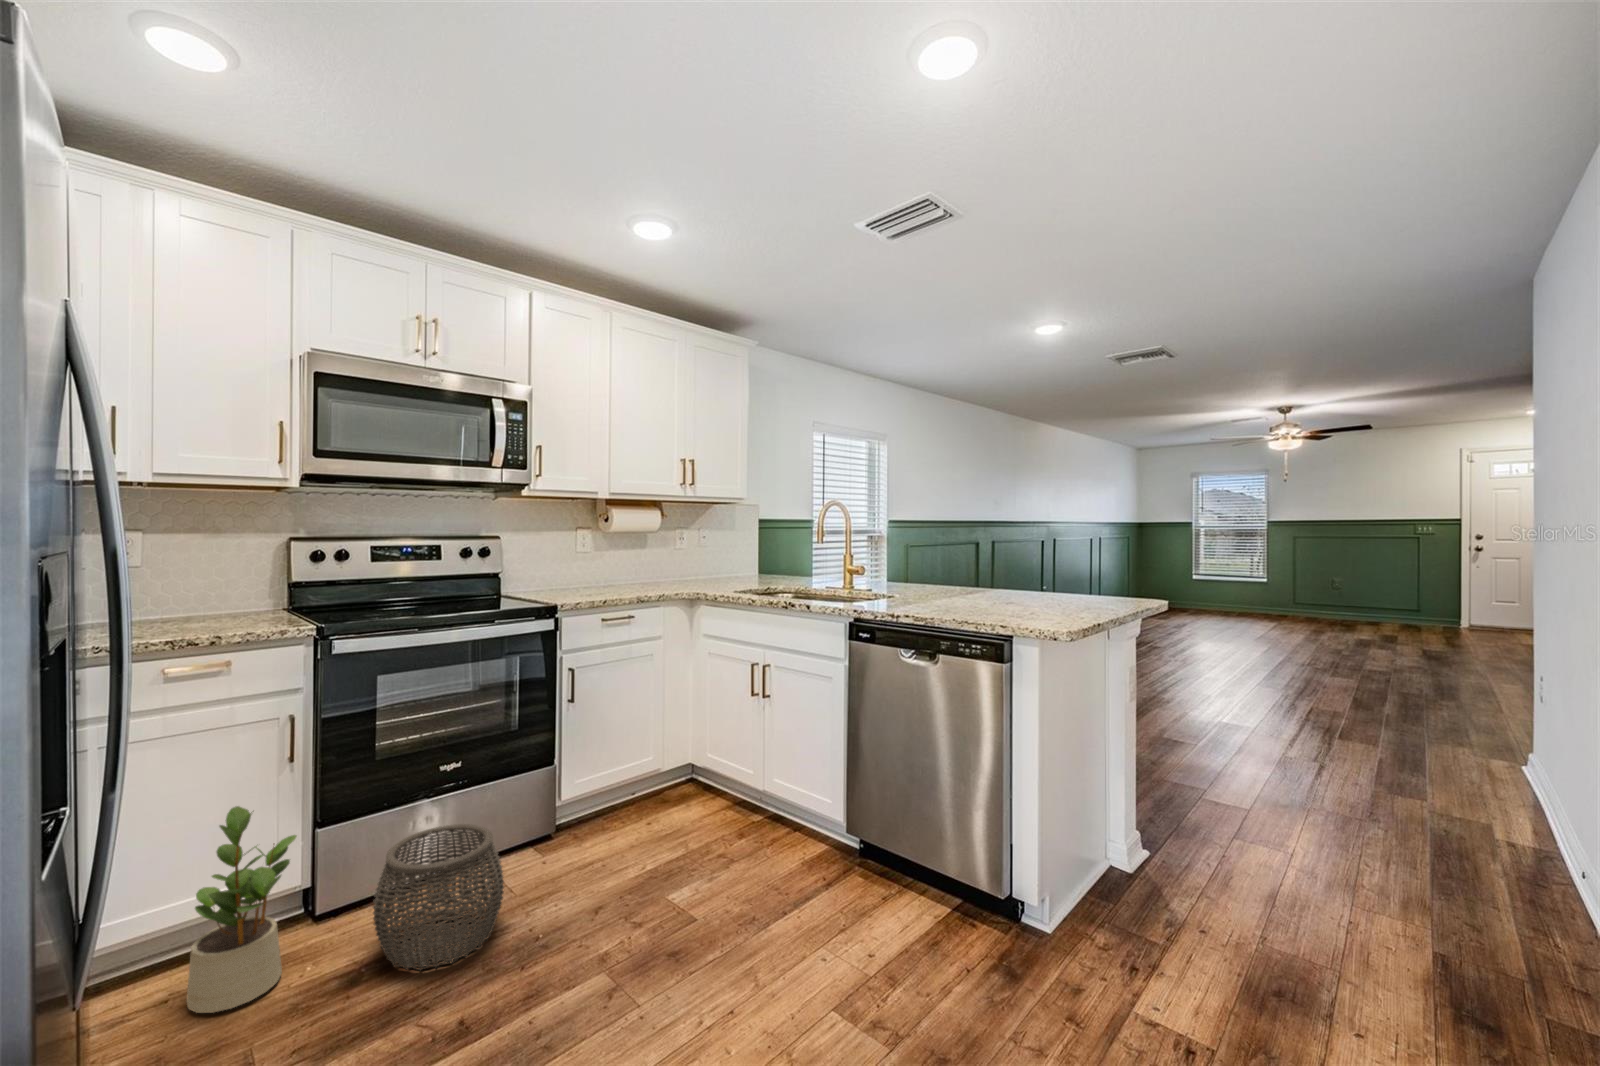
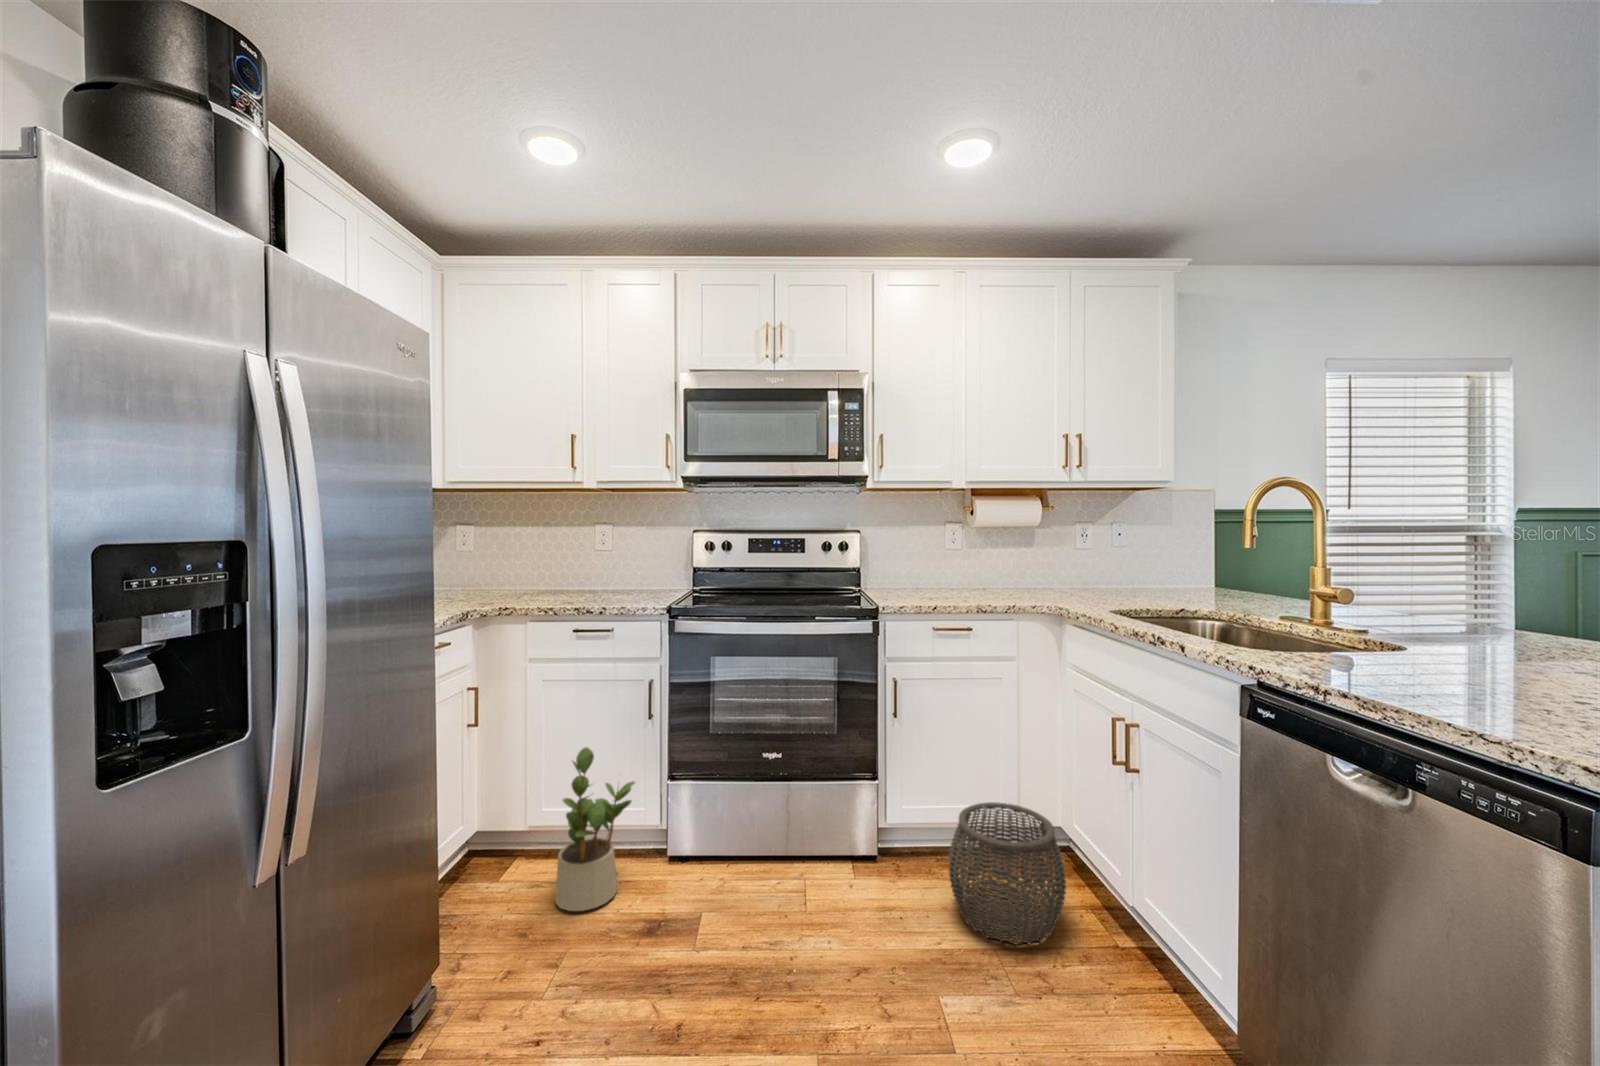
woven basket: present [373,824,504,970] -> present [948,802,1067,945]

